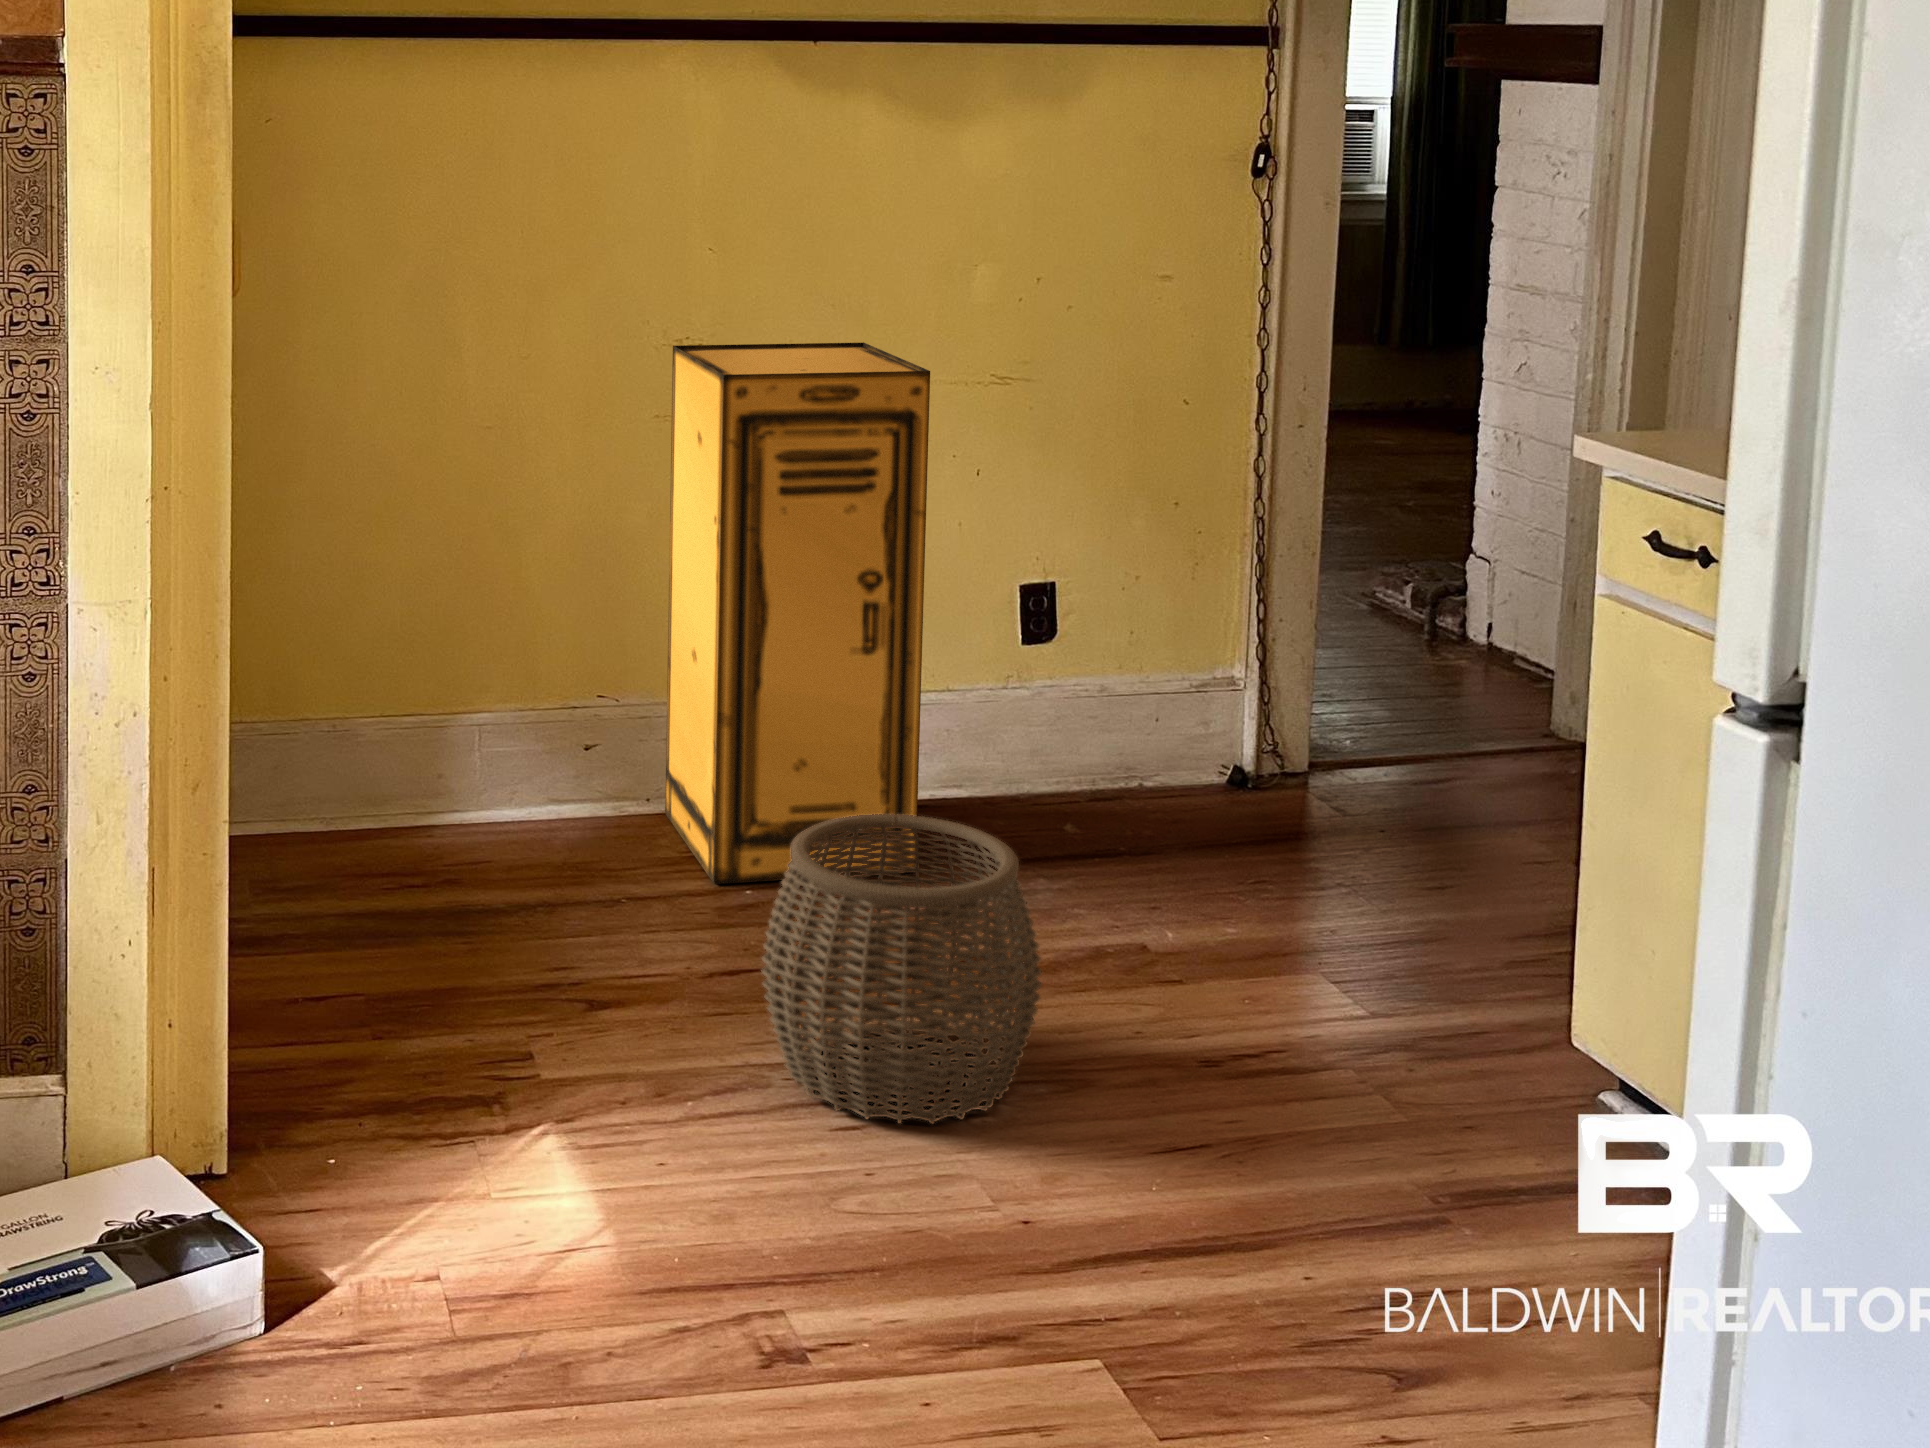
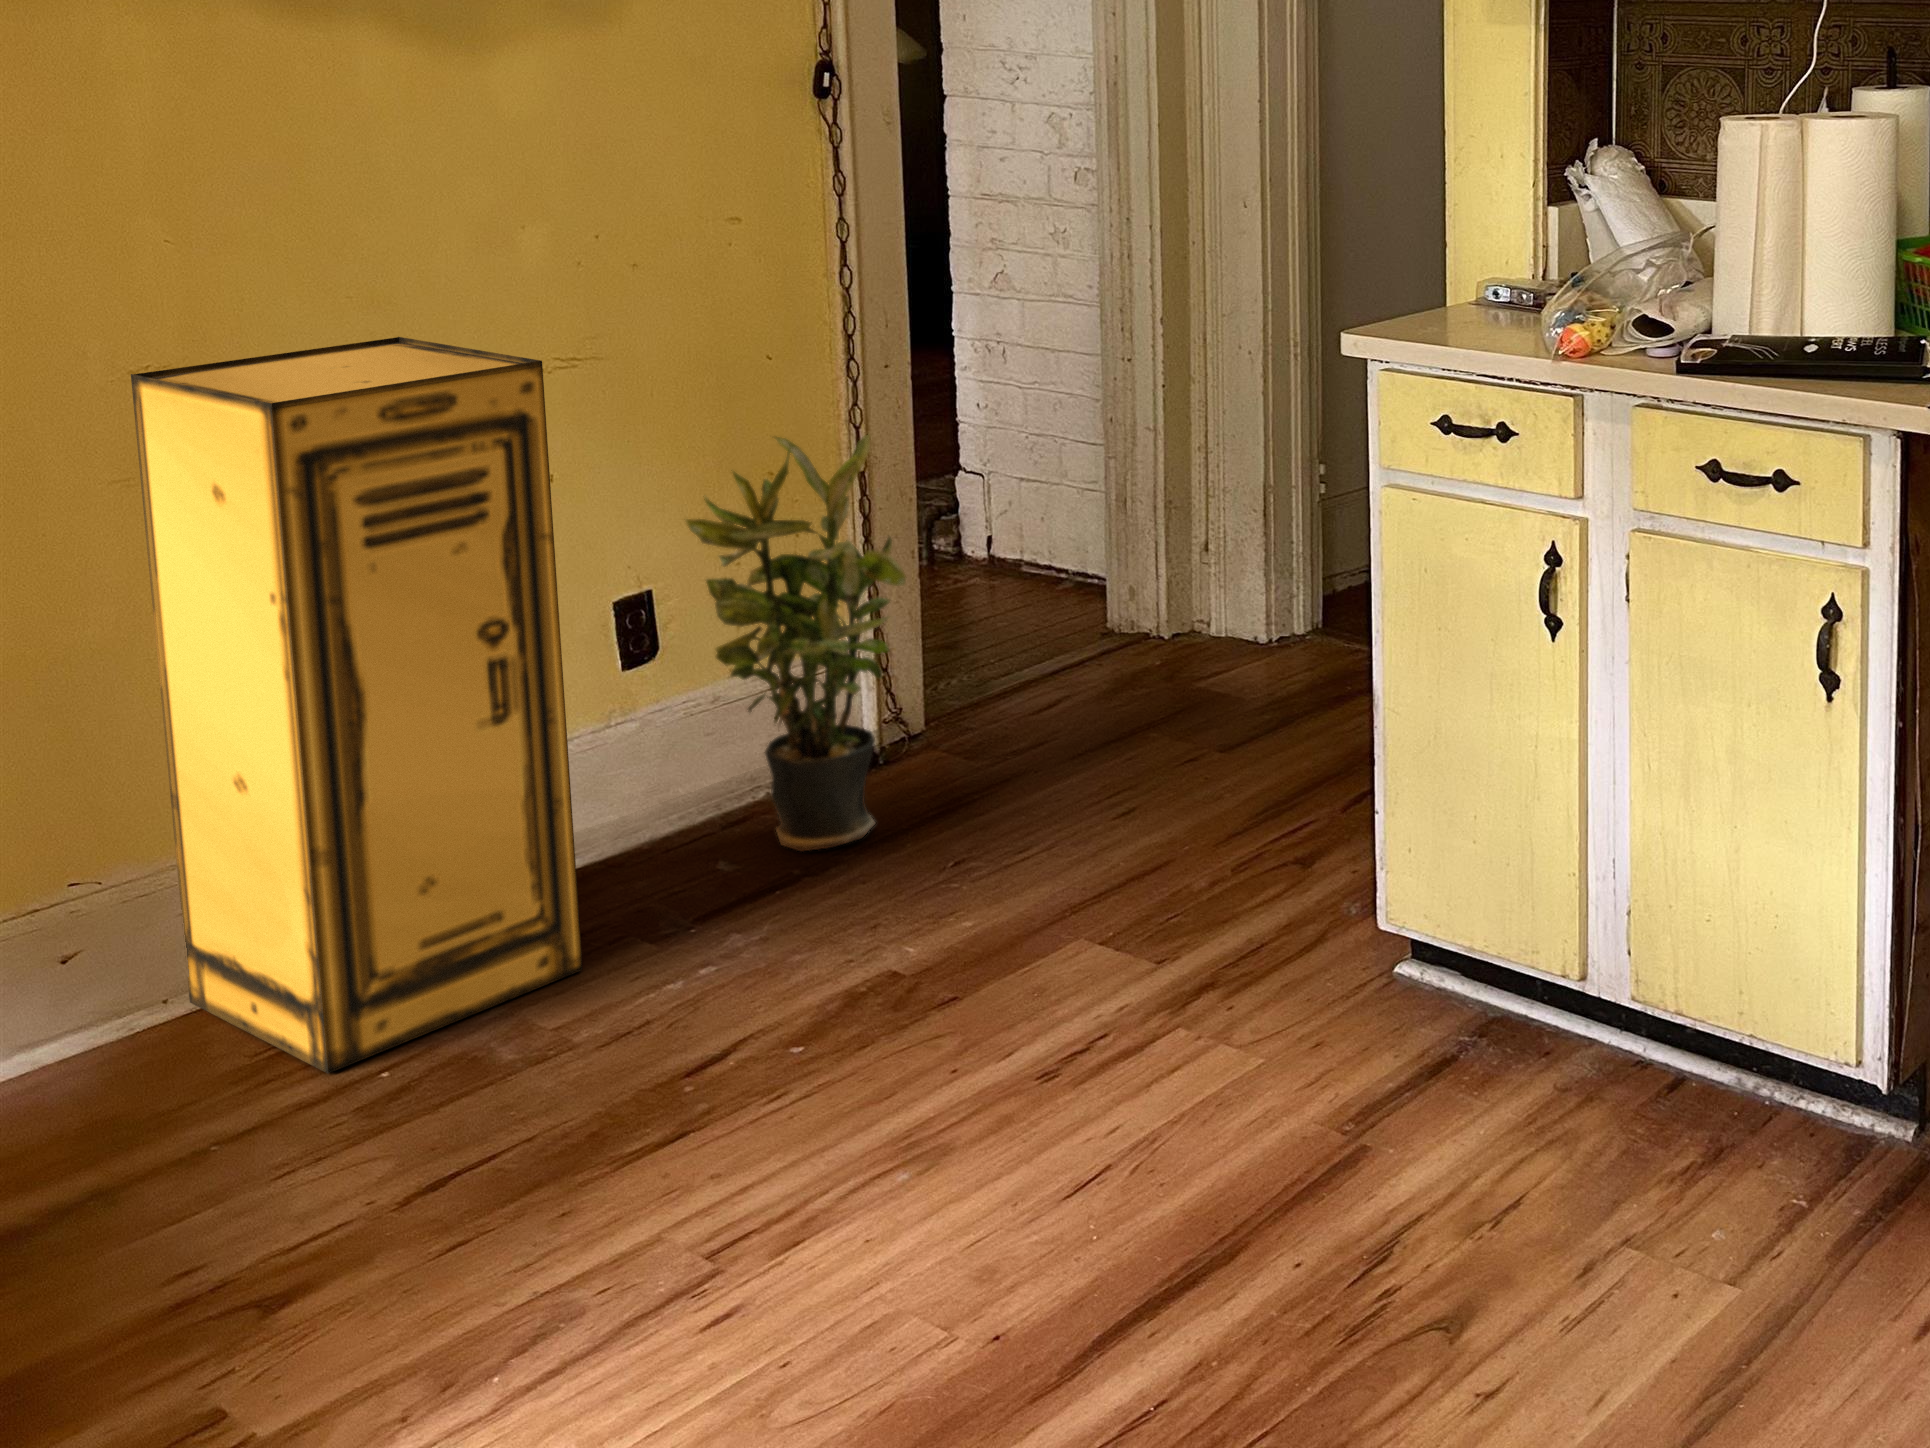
potted plant: none [1070,468,1264,843] -> present [686,434,906,851]
woven basket: present [762,814,1042,1124] -> none [541,901,908,1305]

